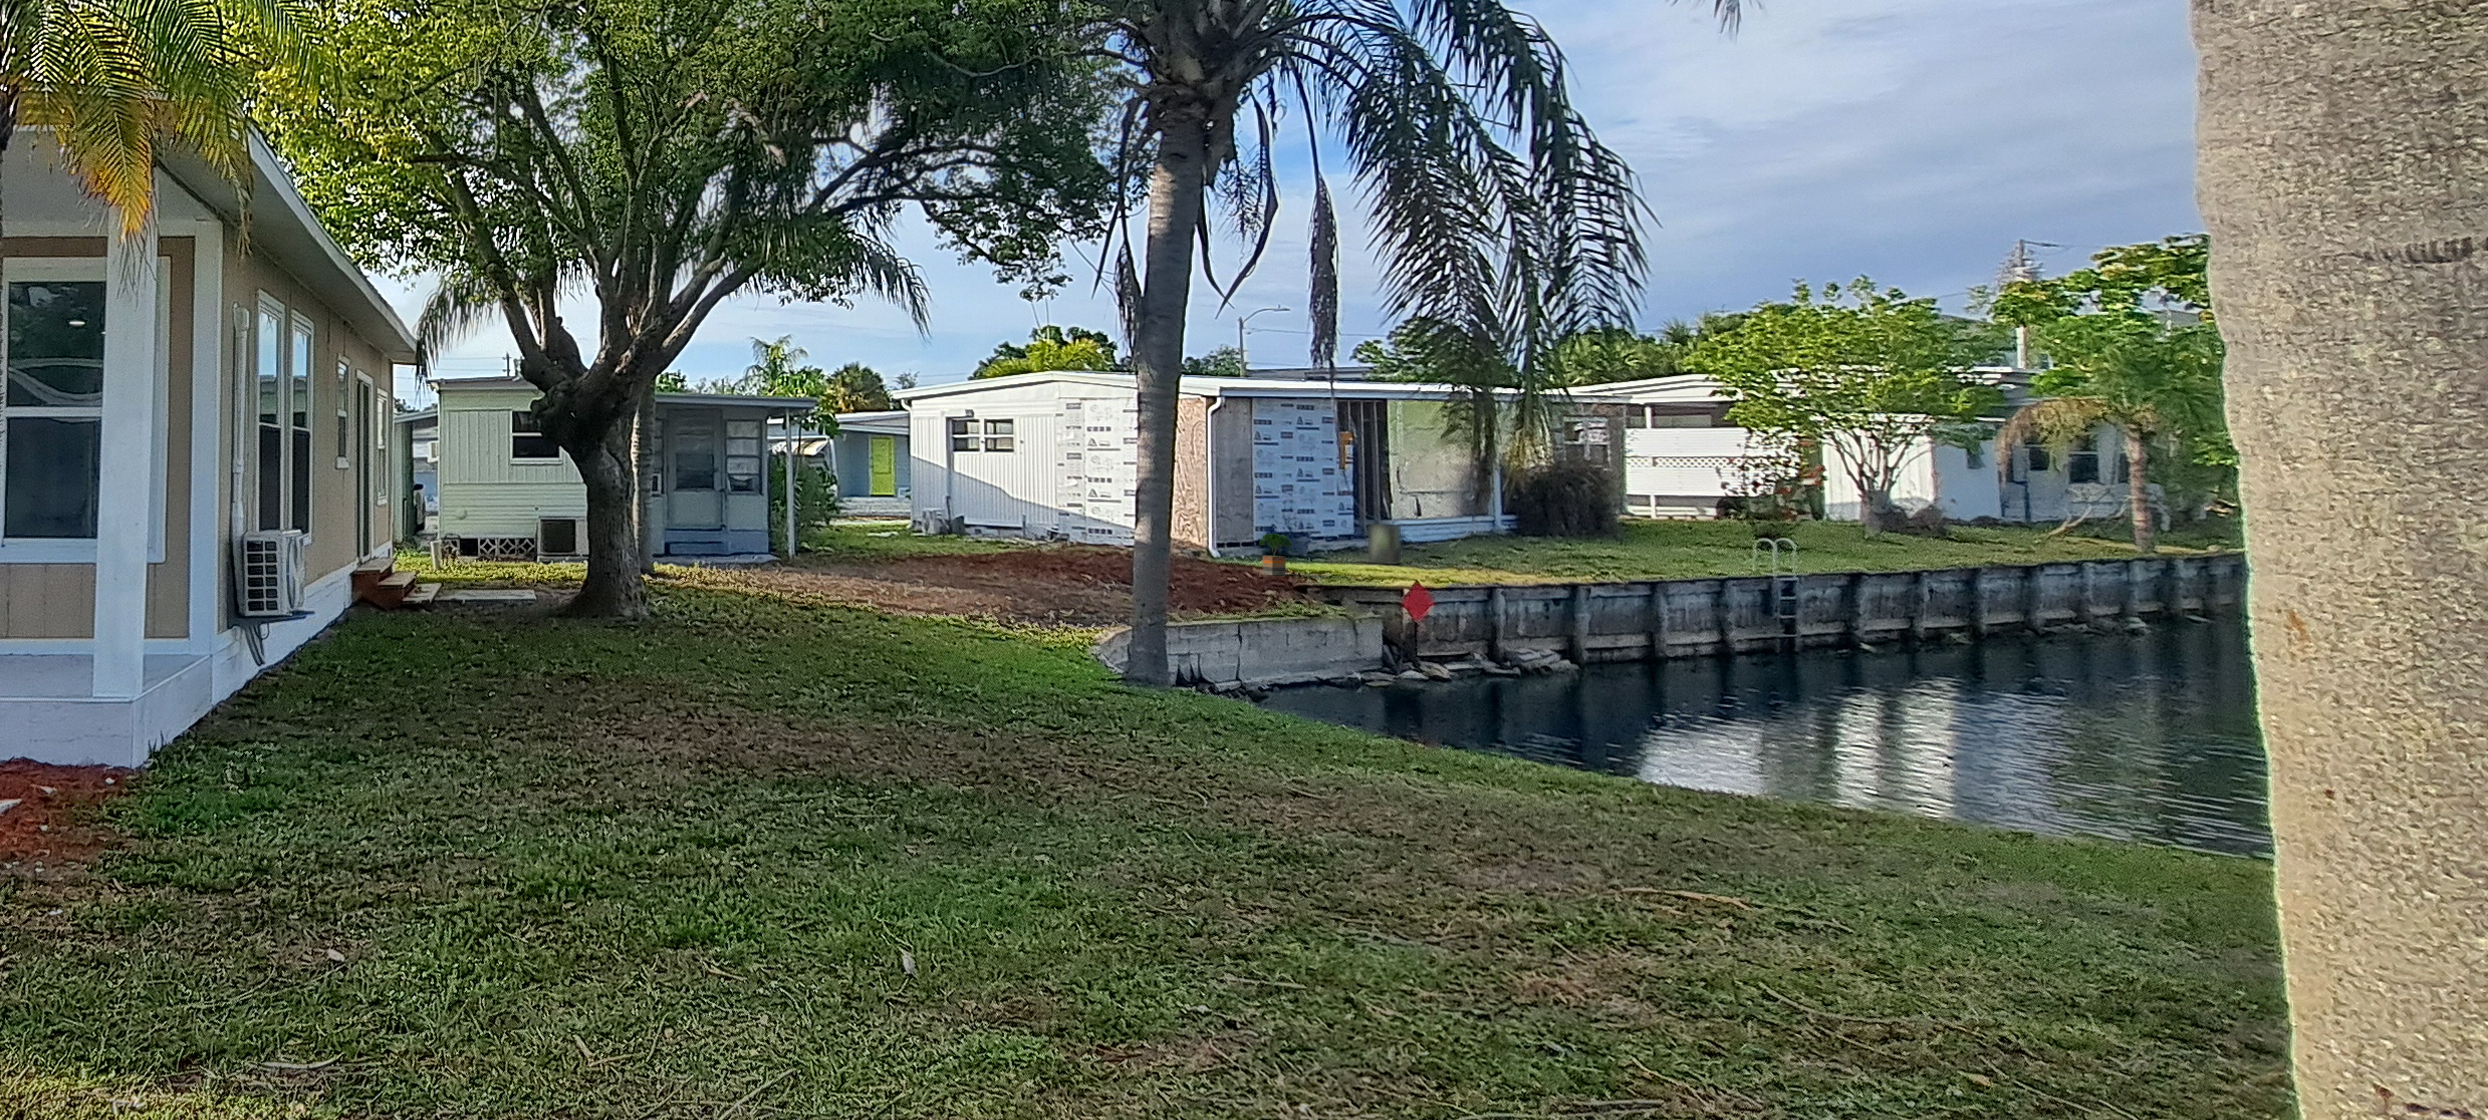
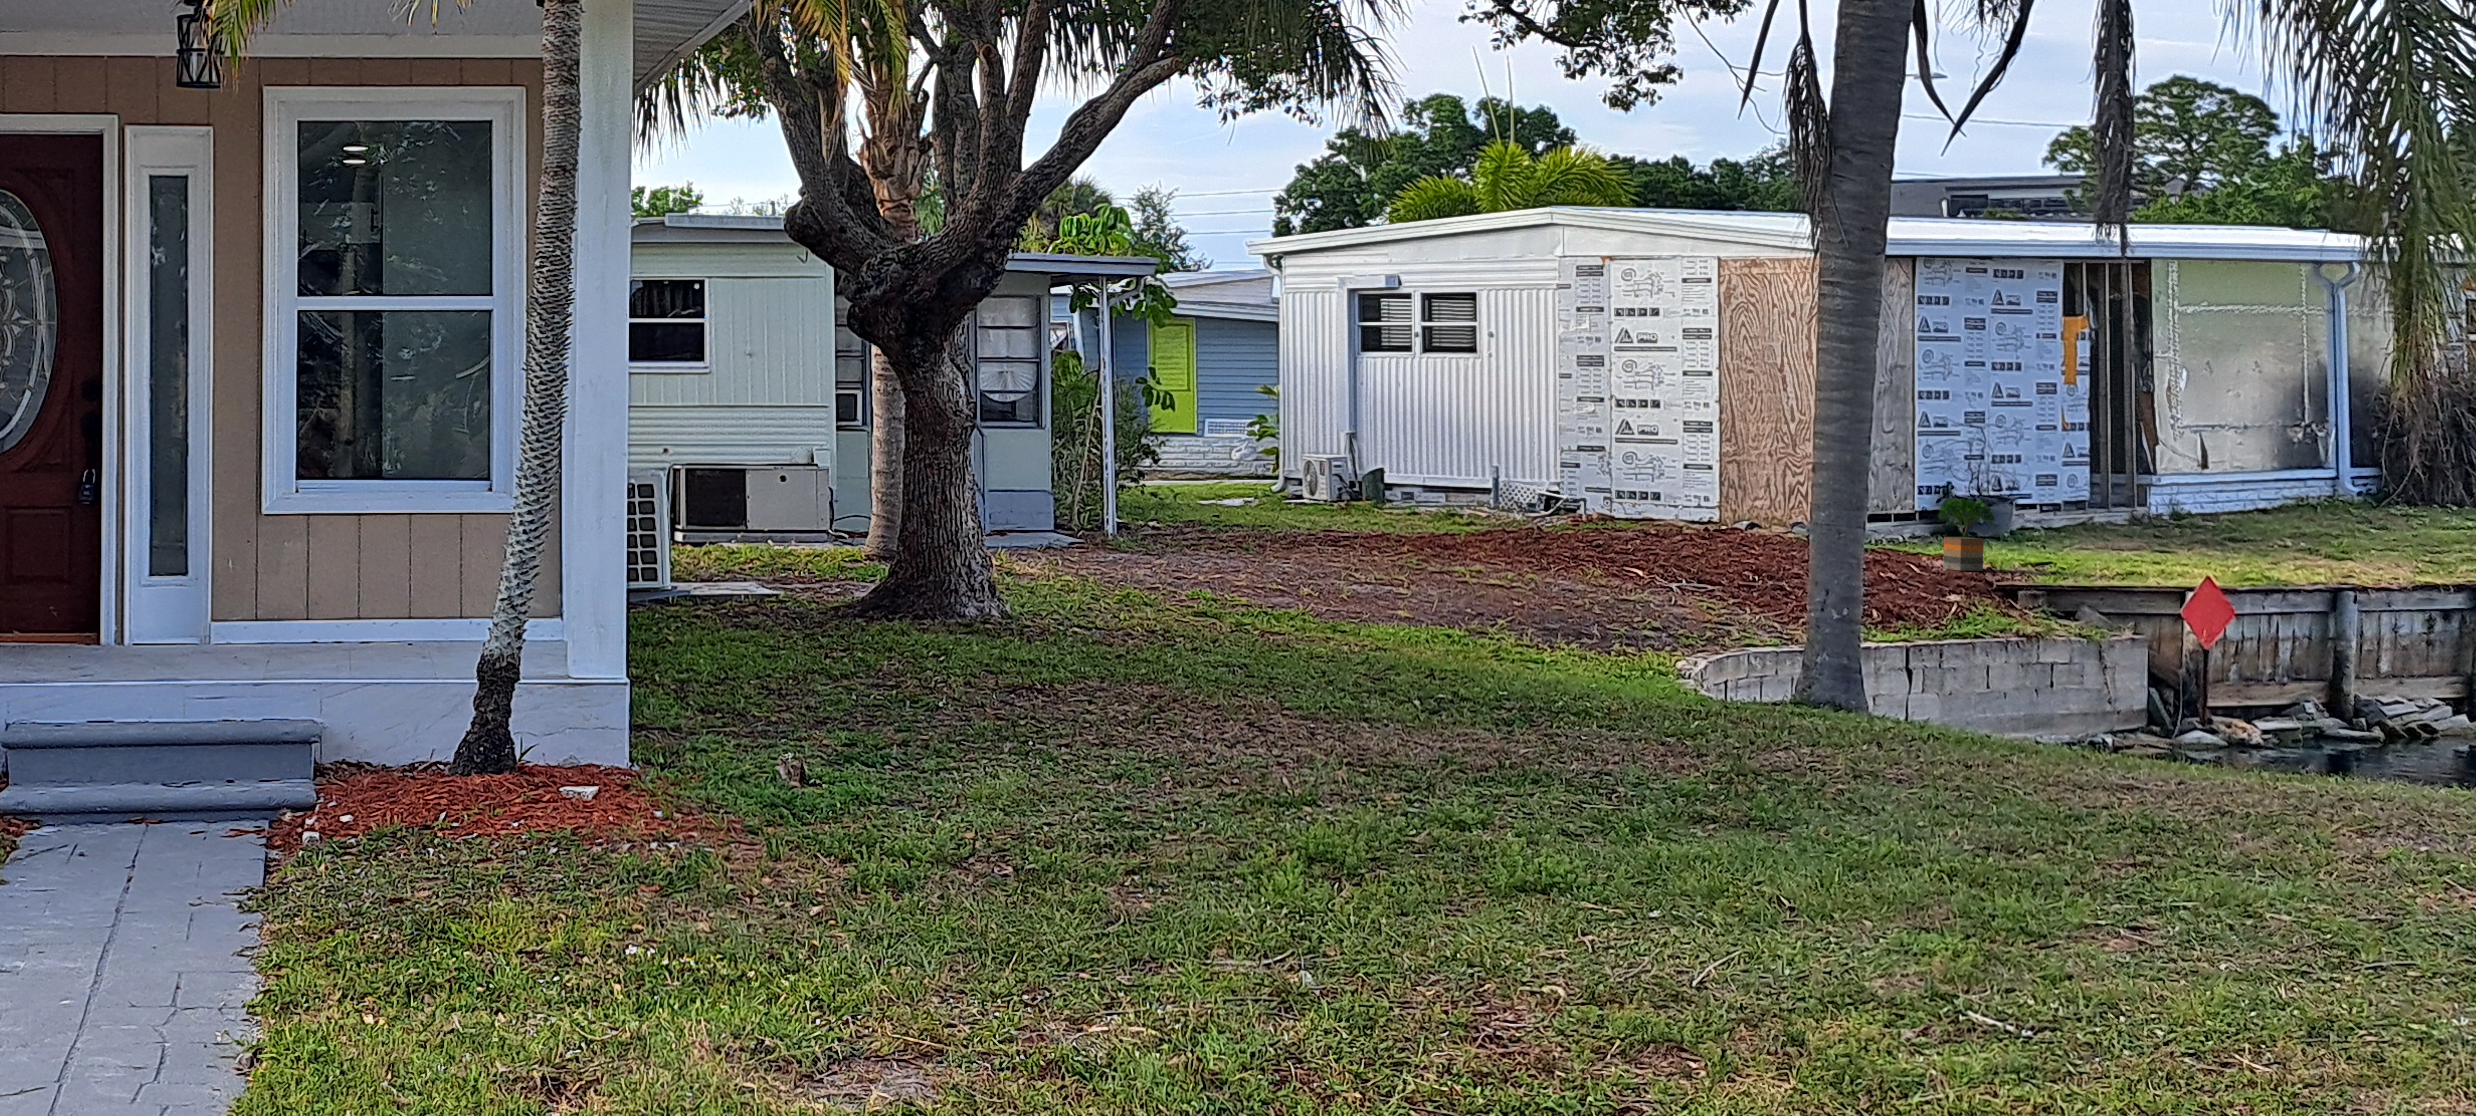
storage box: present [1368,524,1401,564] -> none [2121,481,2179,552]

